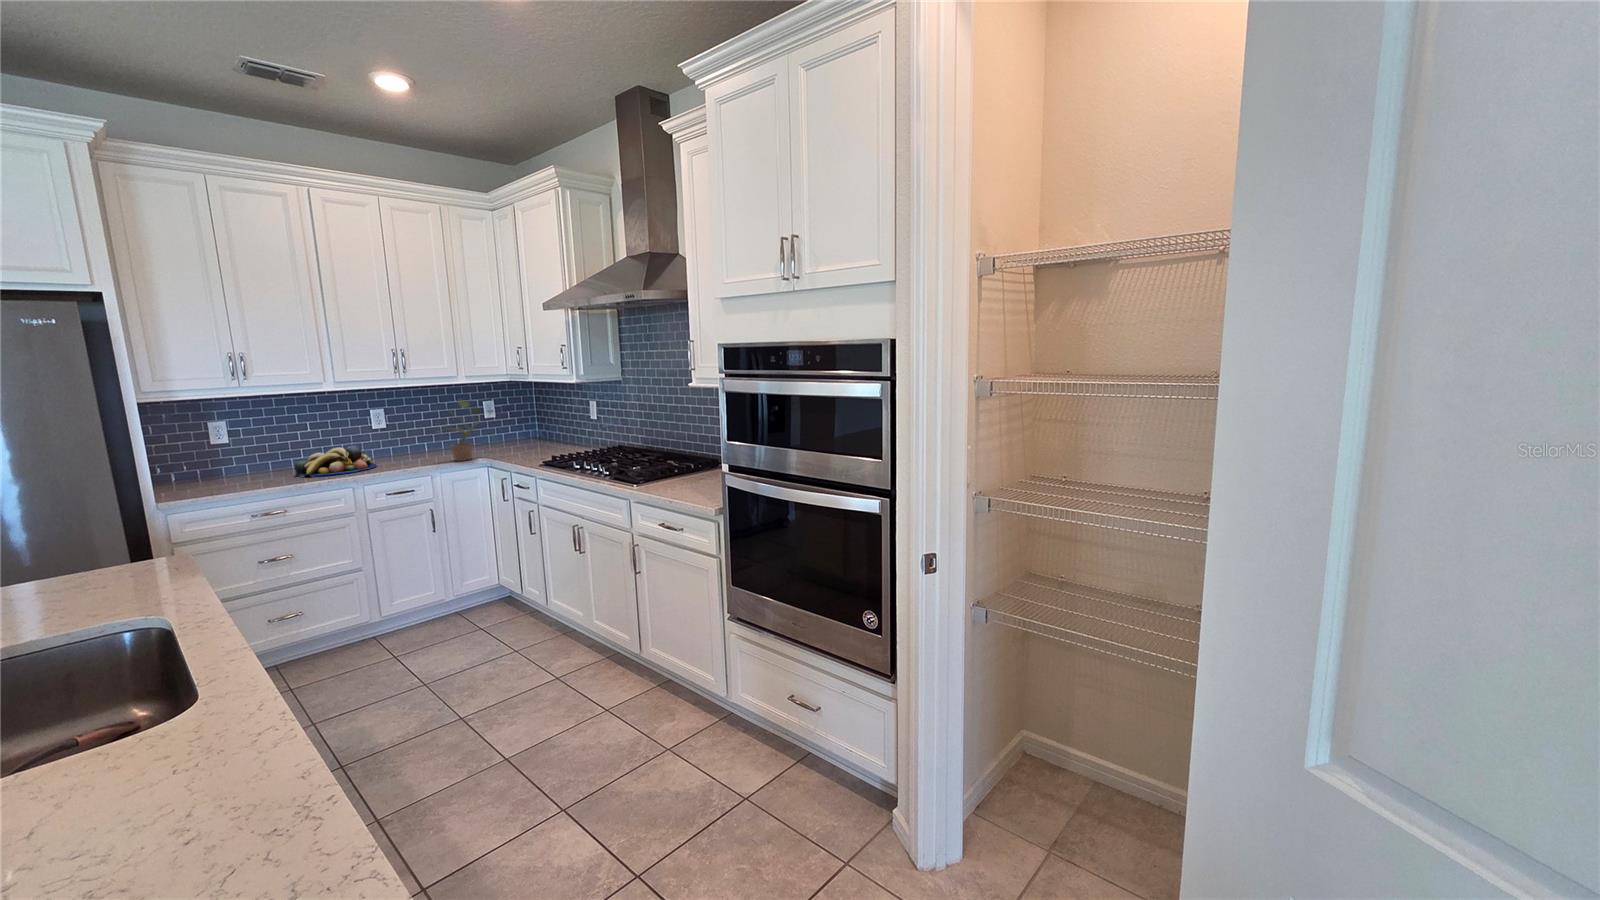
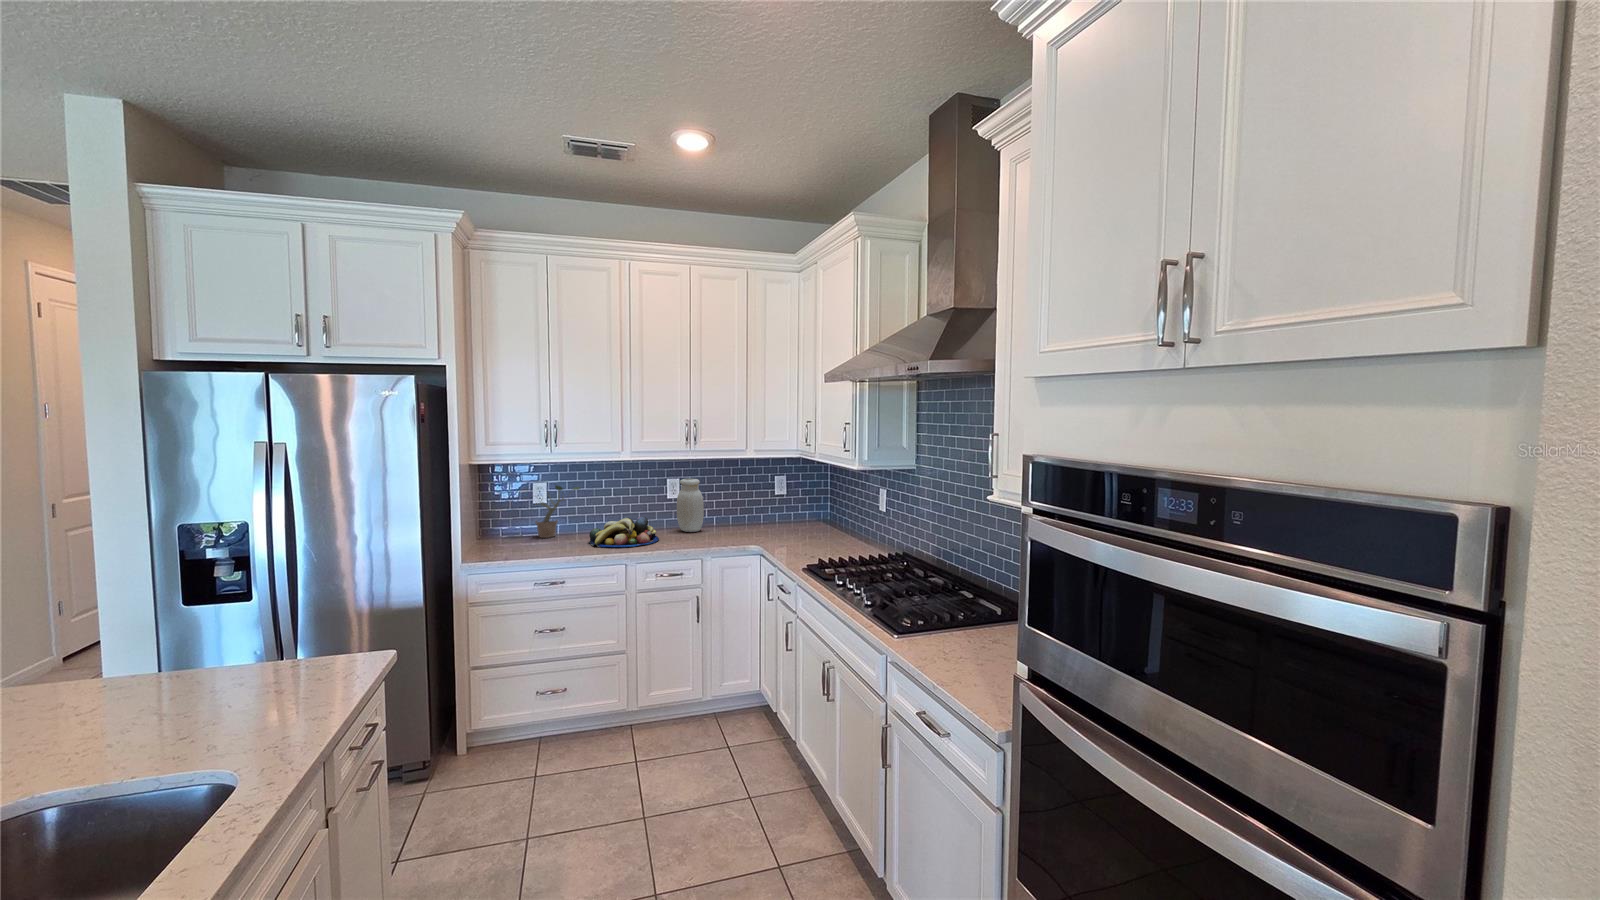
potted plant: present [438,399,493,461] -> present [535,485,580,538]
jar: none [386,407,417,458] -> present [677,478,704,532]

